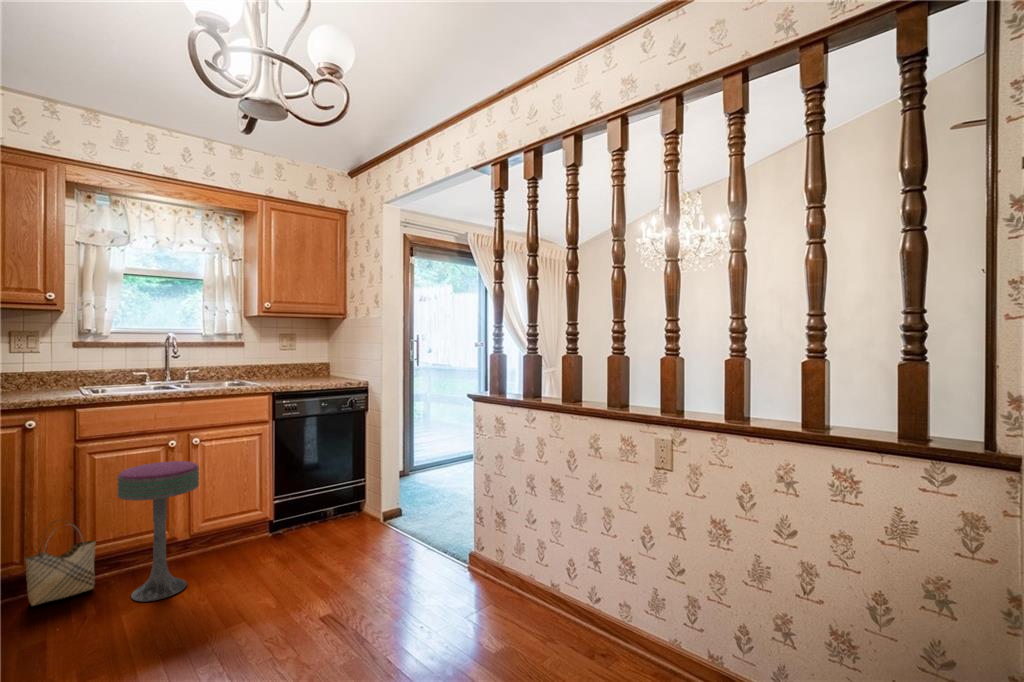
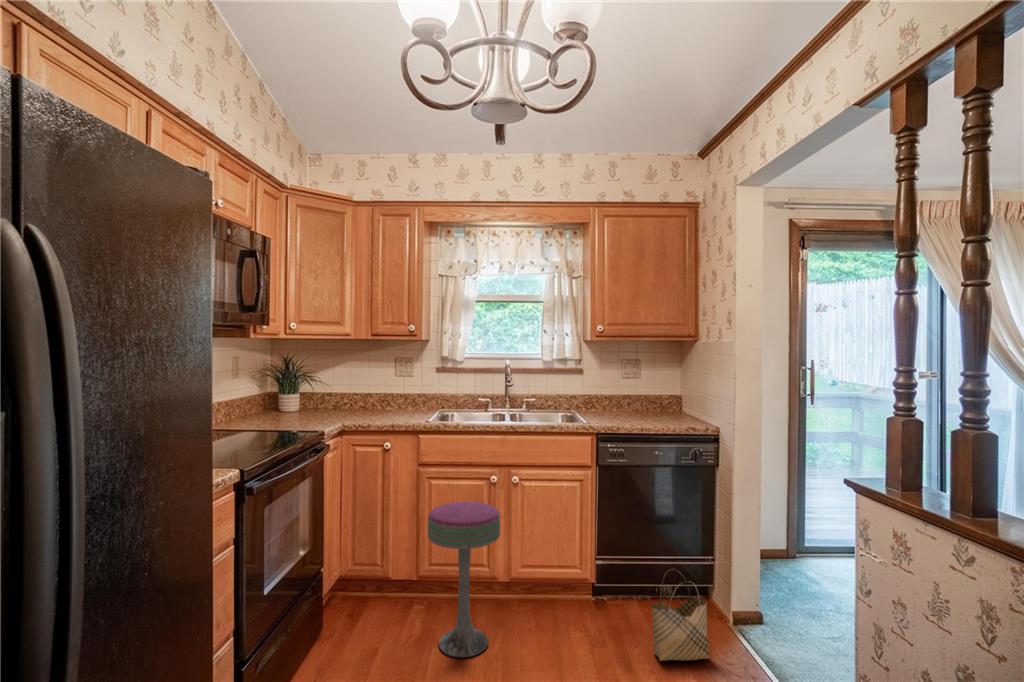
woven basket: present [25,520,96,606] -> present [652,569,710,661]

